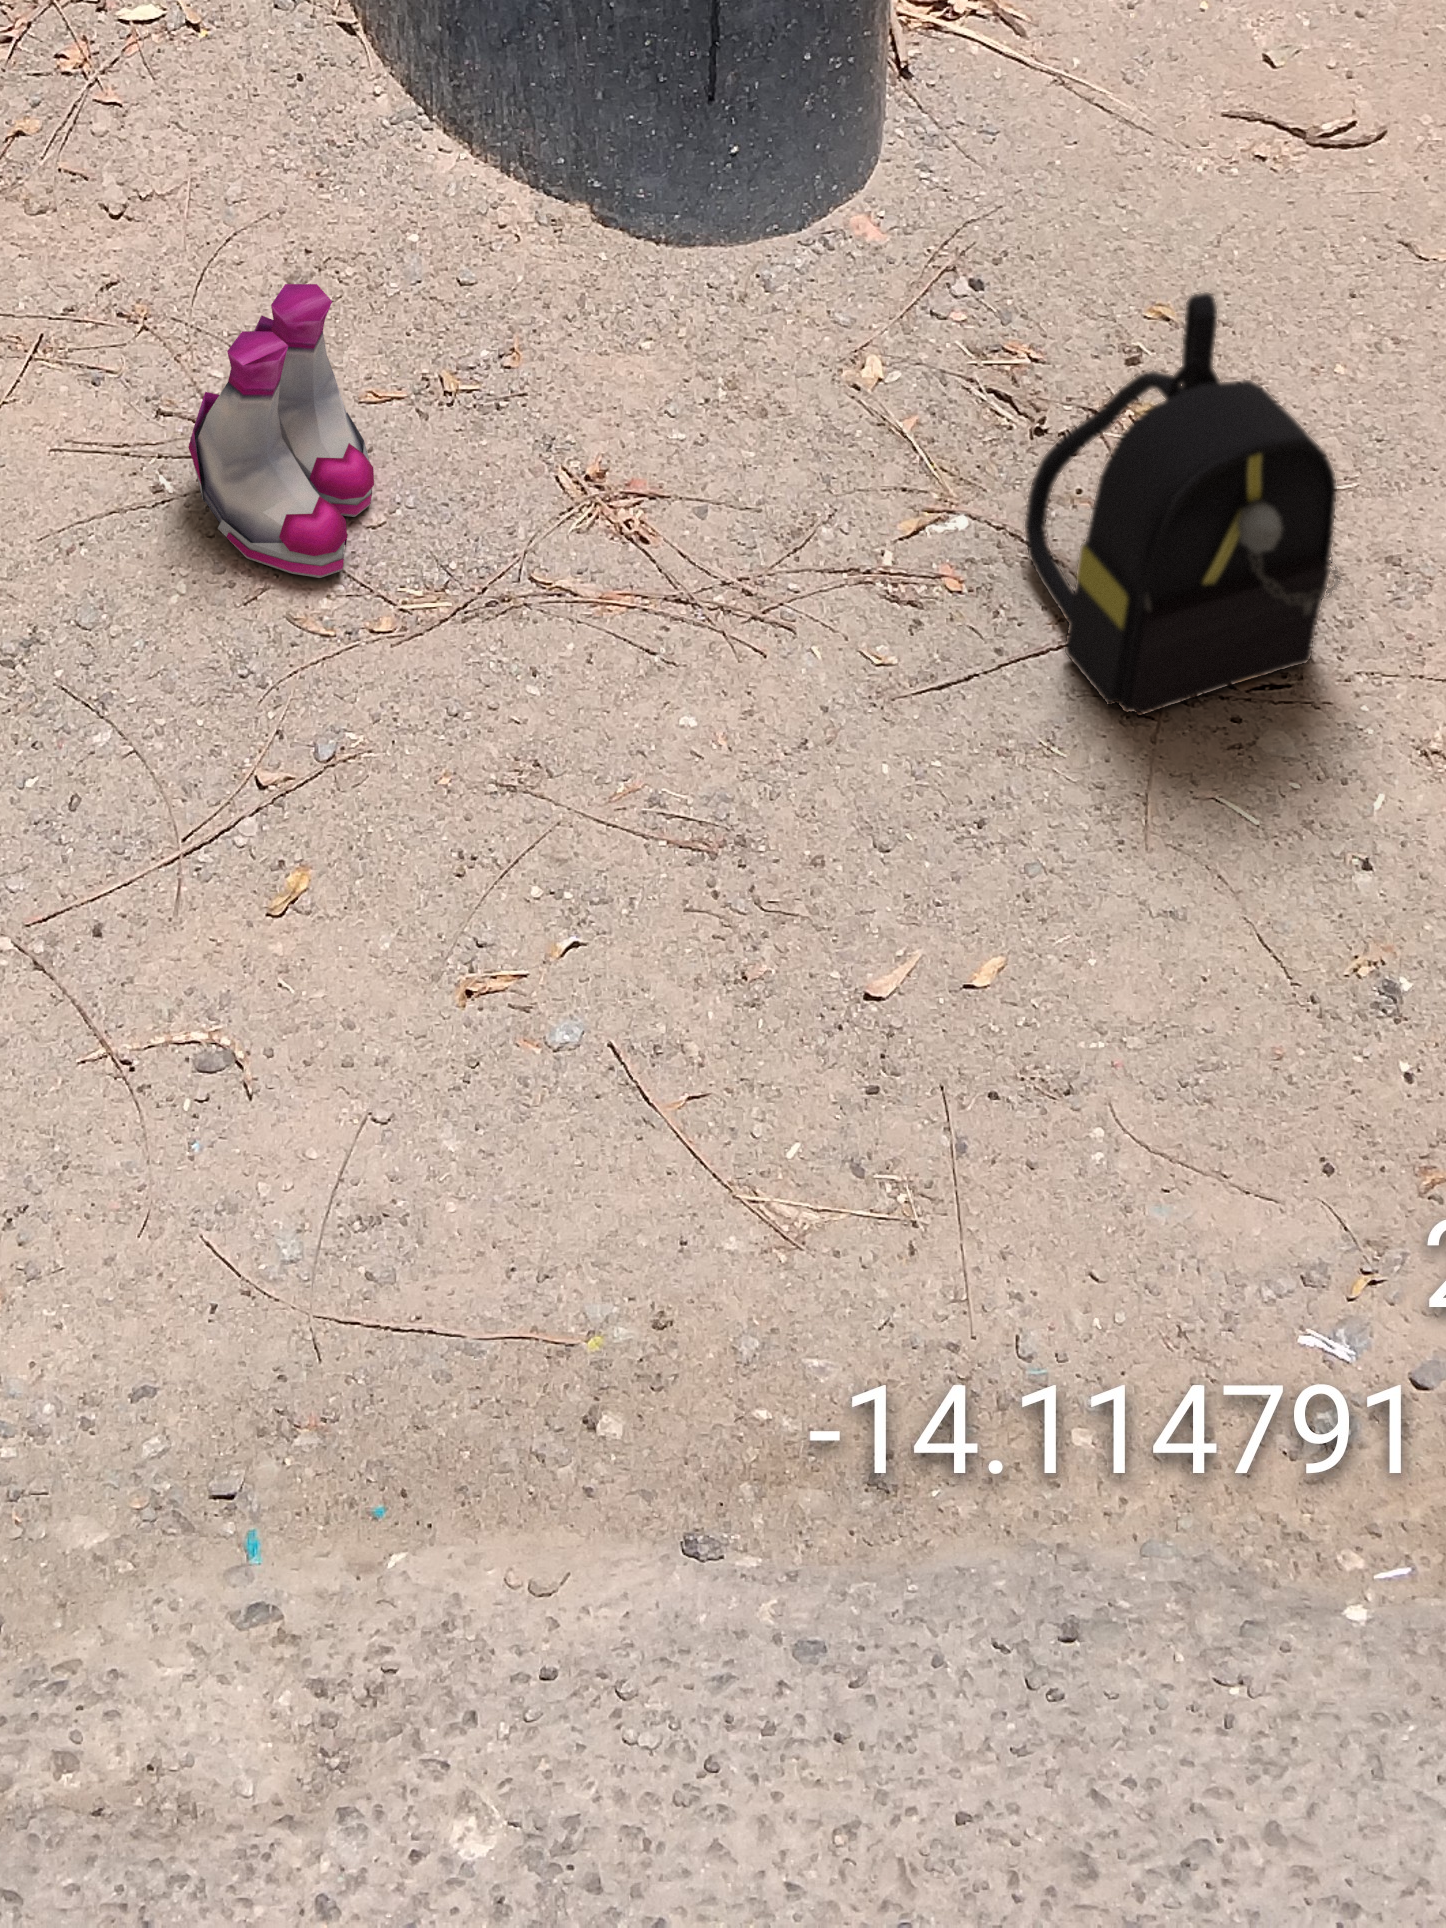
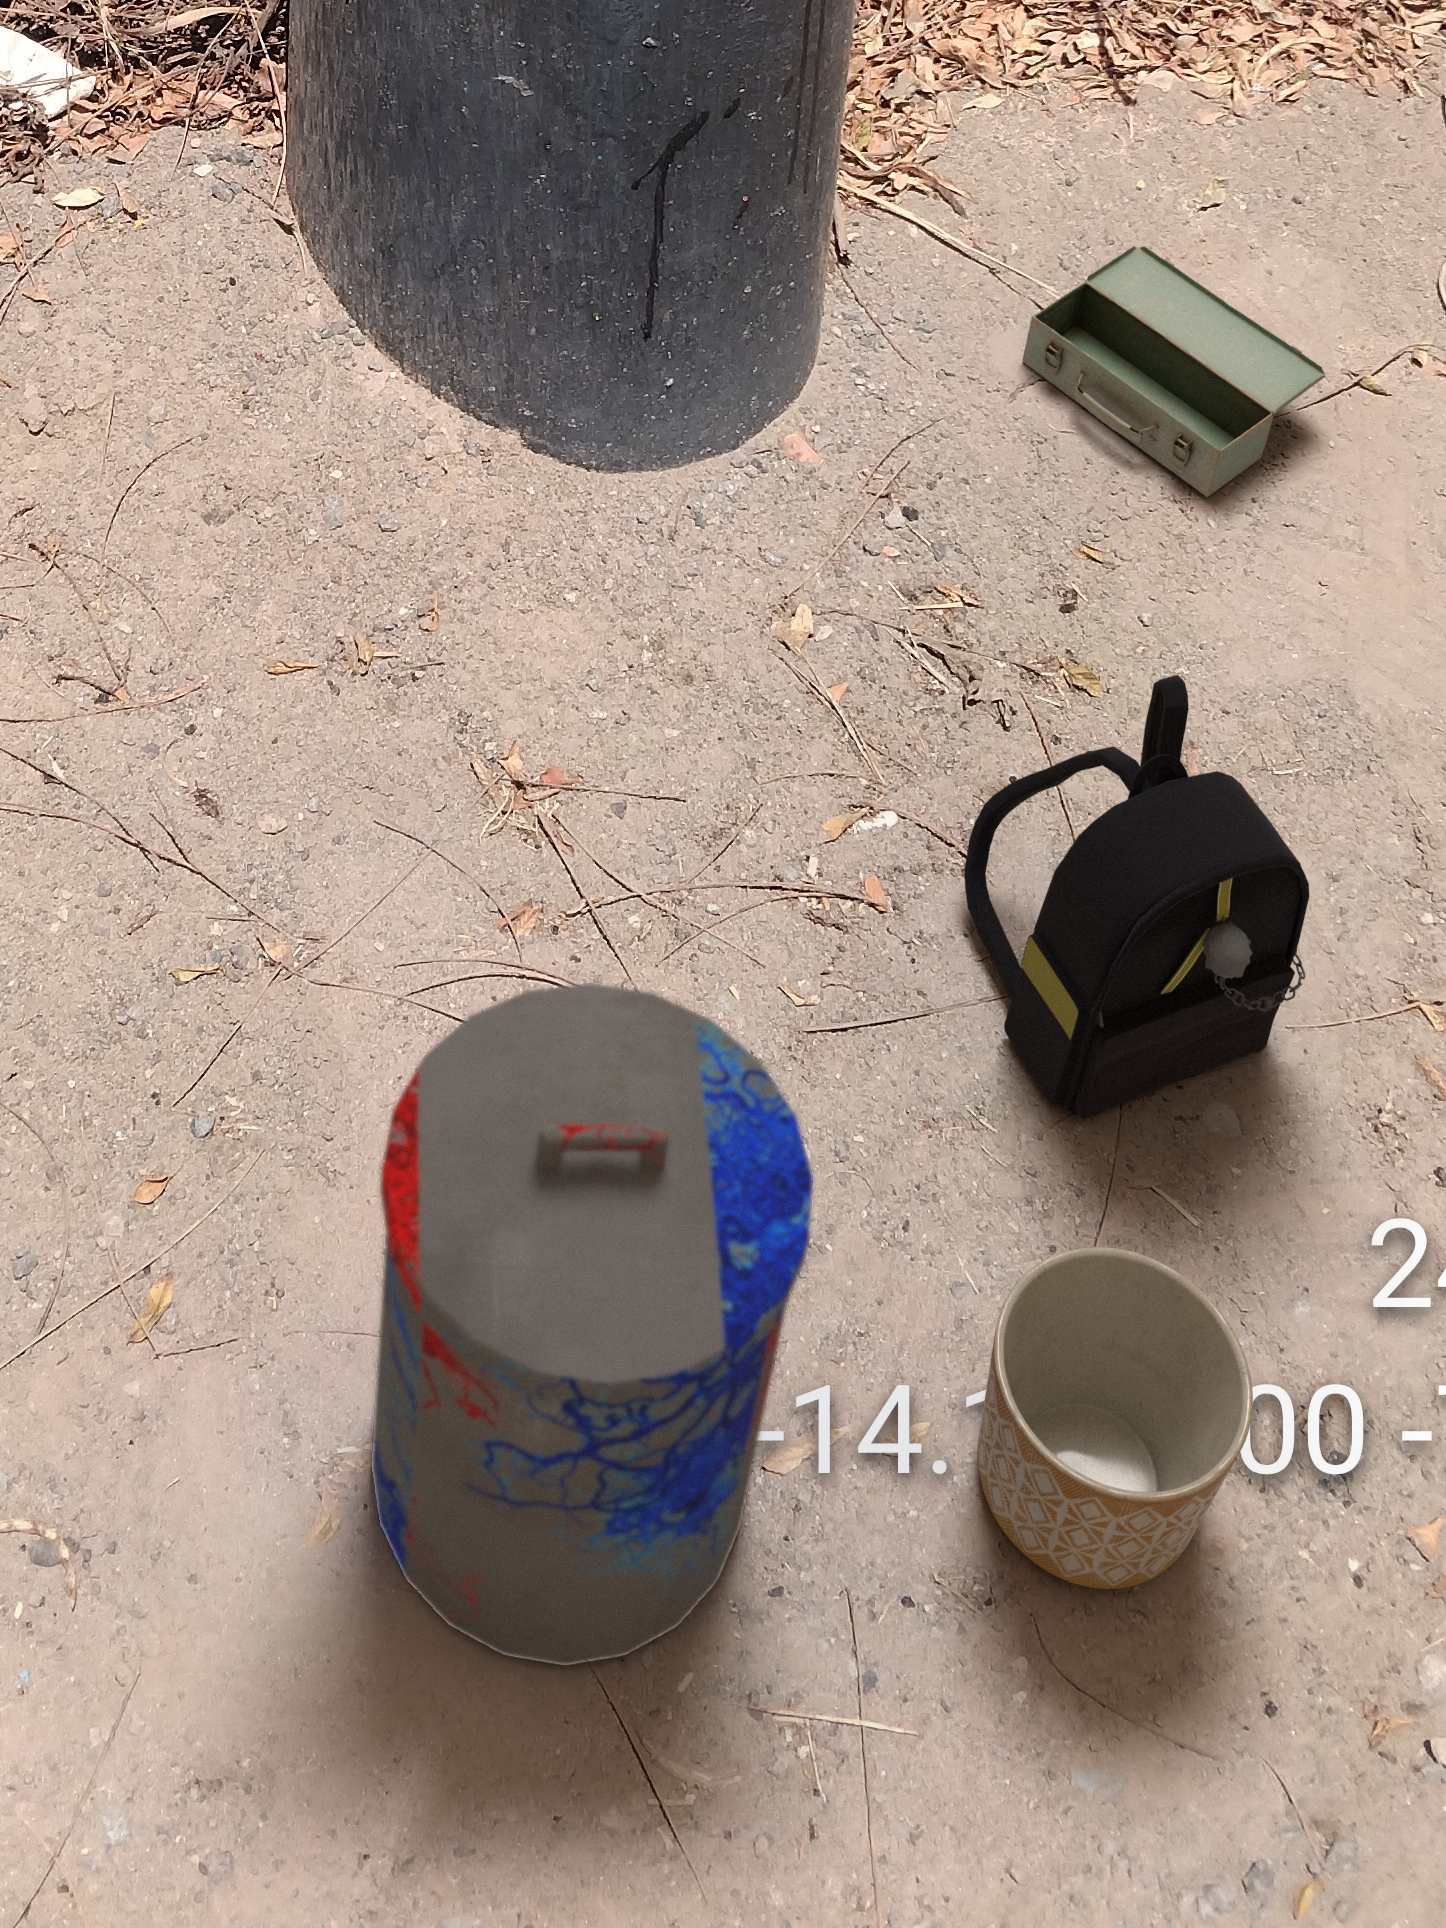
toolbox: none [1079,24,1373,239] -> present [1022,246,1325,497]
boots: present [188,284,374,578] -> none [83,594,279,912]
trash can: none [492,497,877,1109] -> present [371,983,813,1666]
planter: none [1043,757,1282,1048] -> present [978,1247,1253,1589]

